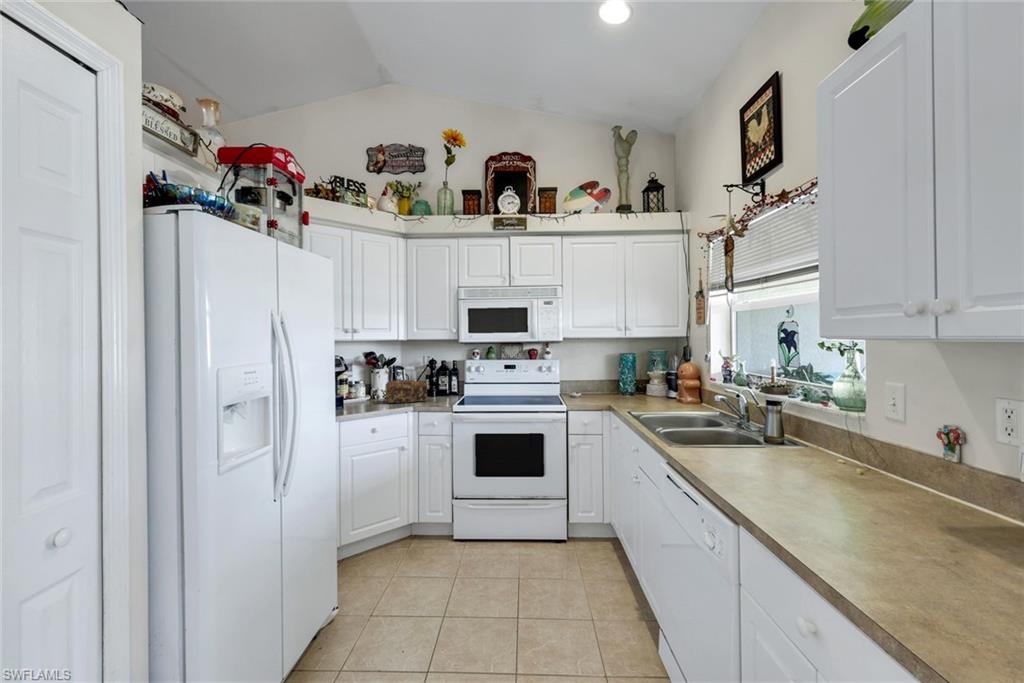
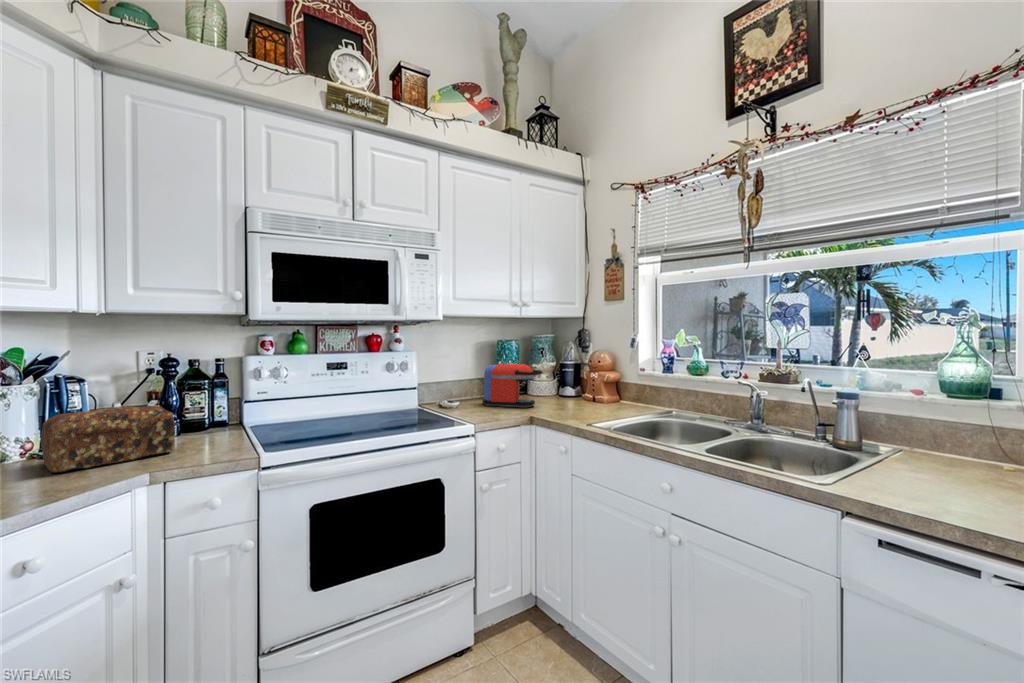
coffee maker: none [600,369,638,400] -> present [483,363,543,407]

